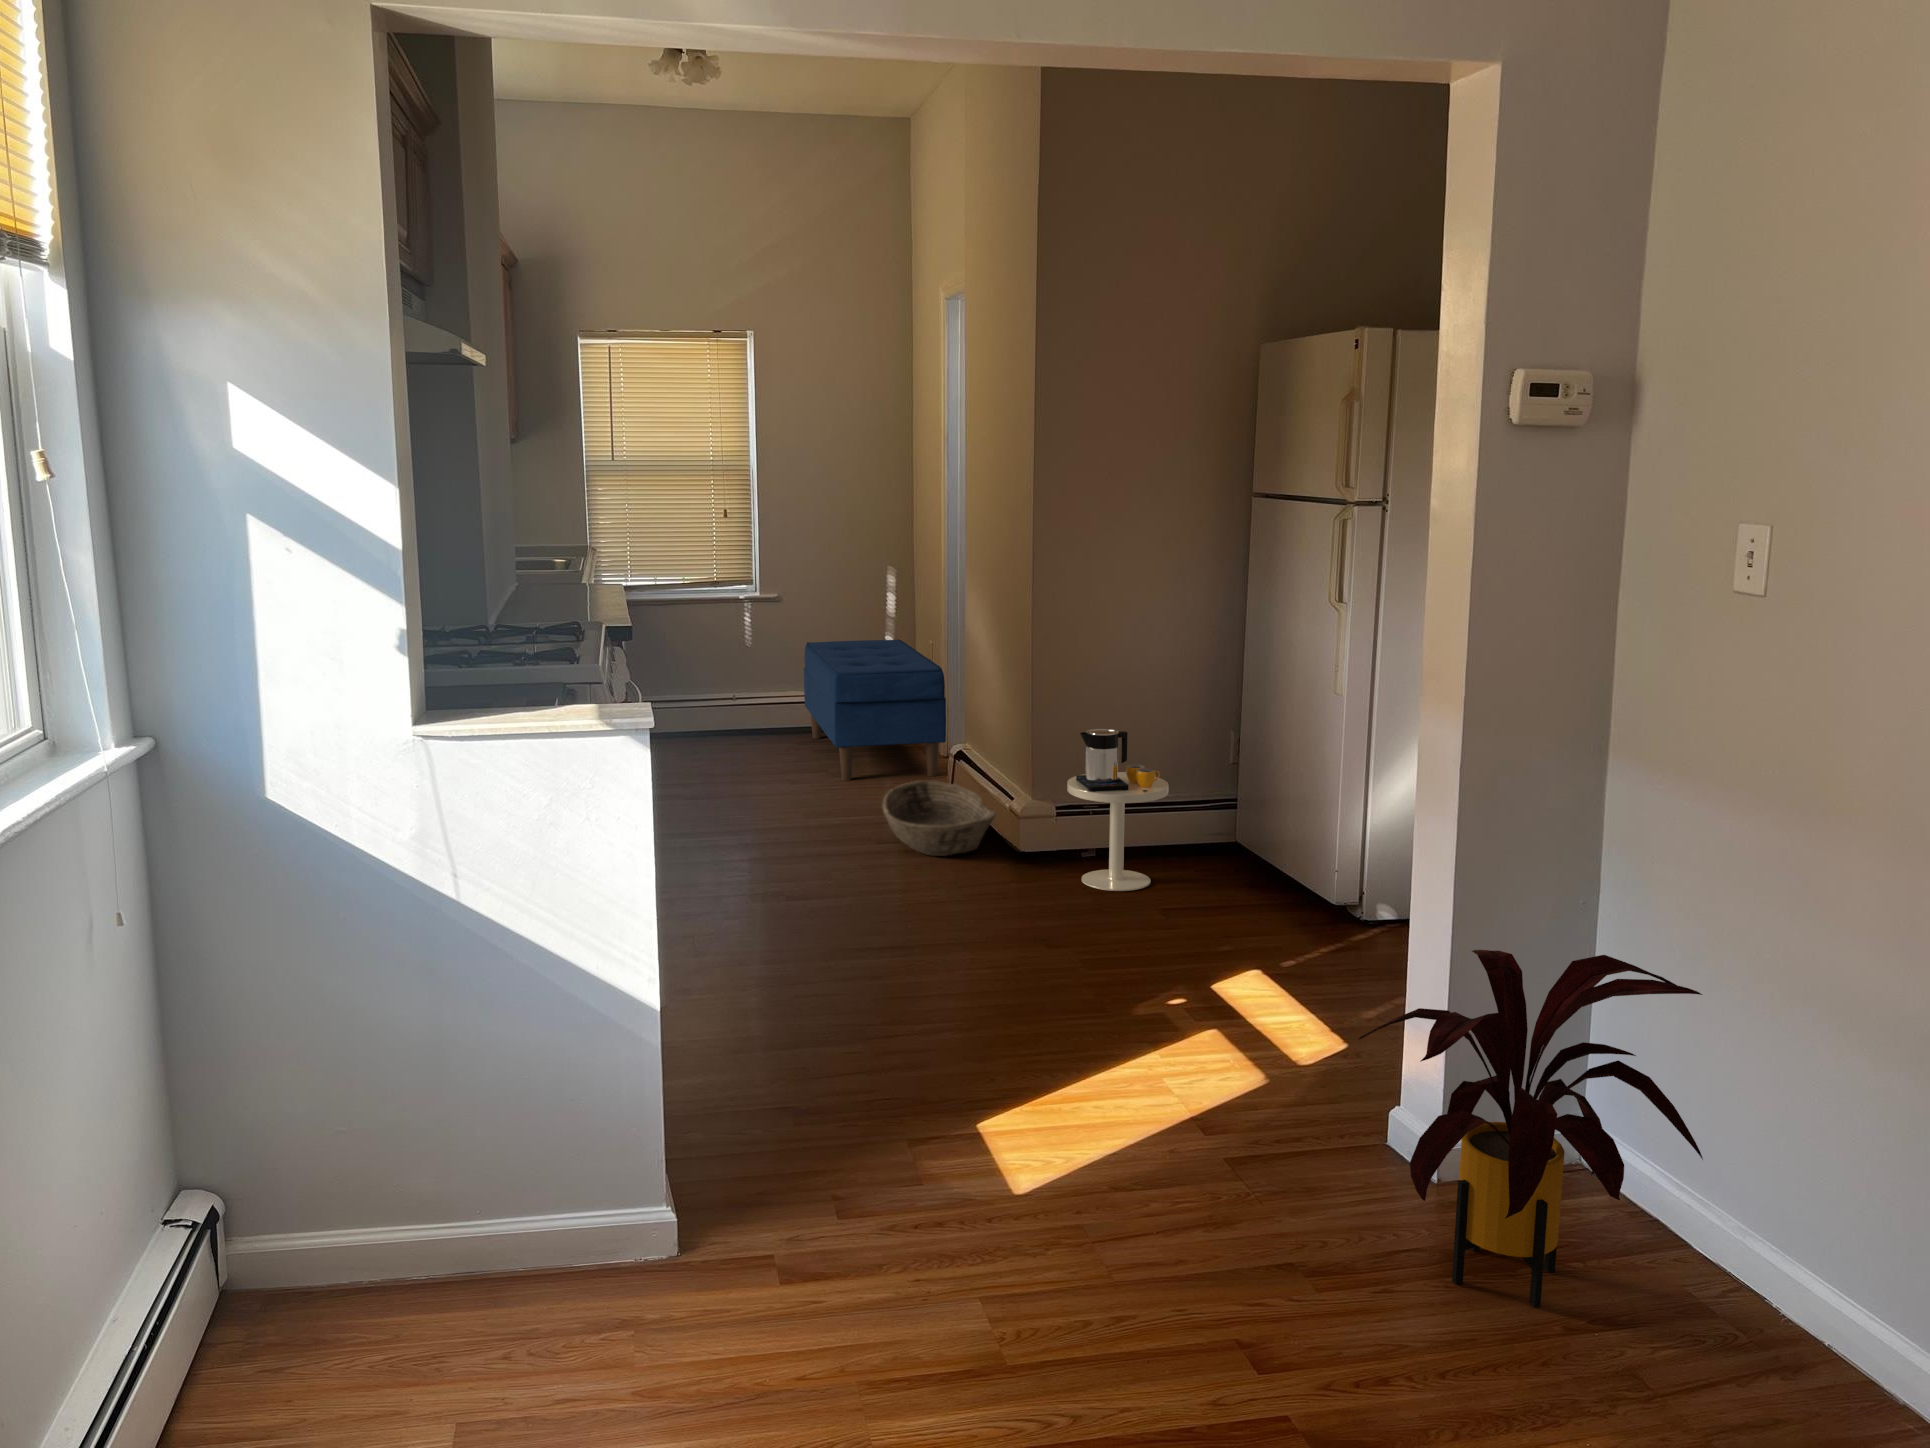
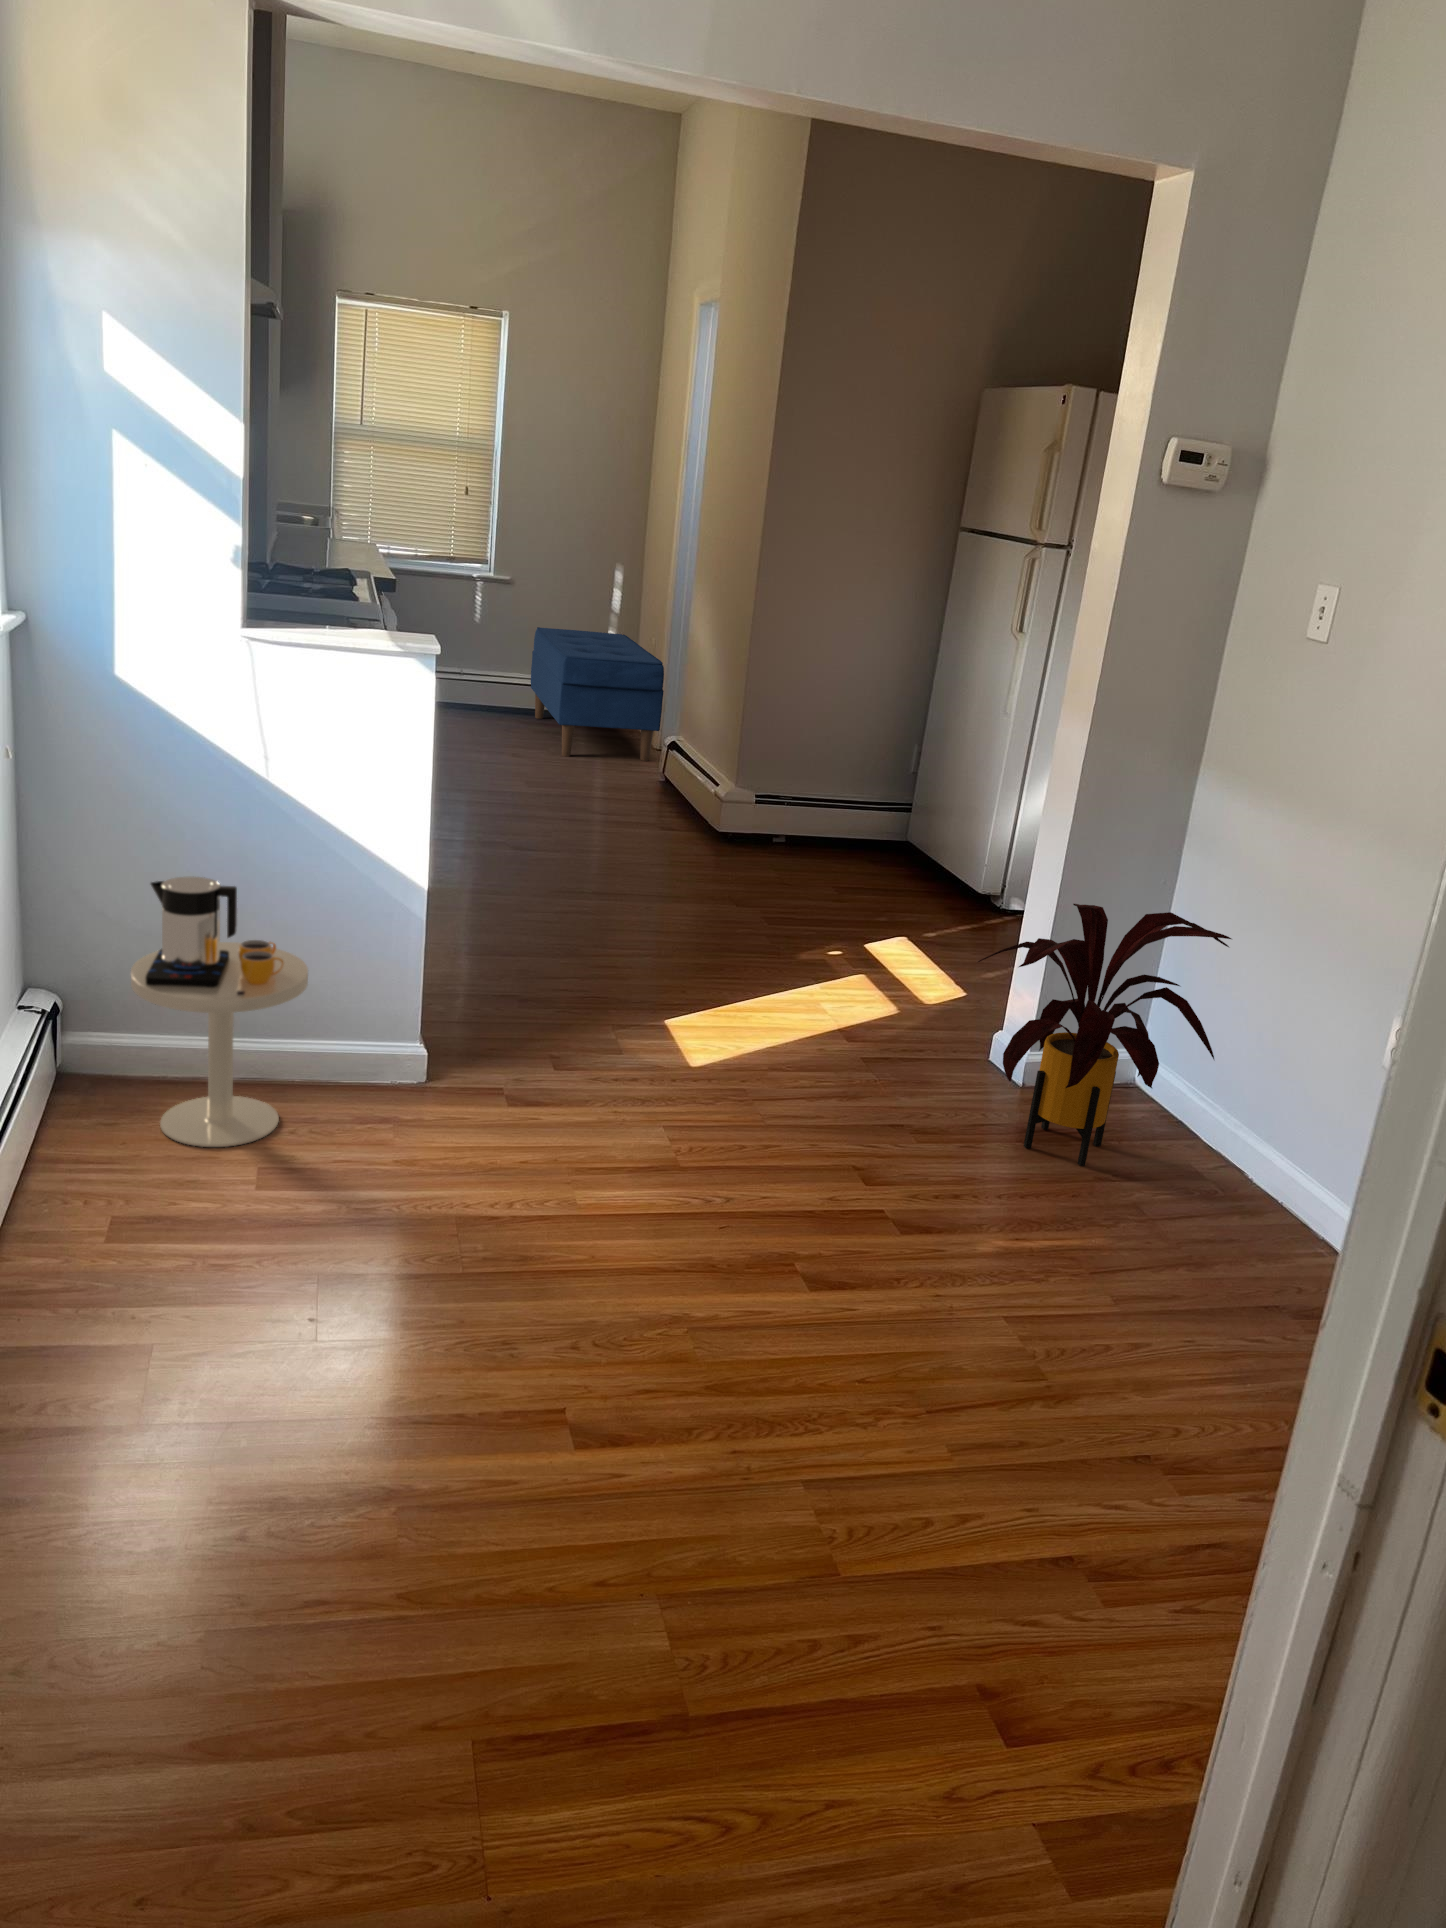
side table: present [1067,729,1169,891] -> present [131,877,308,1147]
basket: present [882,781,996,856] -> none [600,760,702,825]

